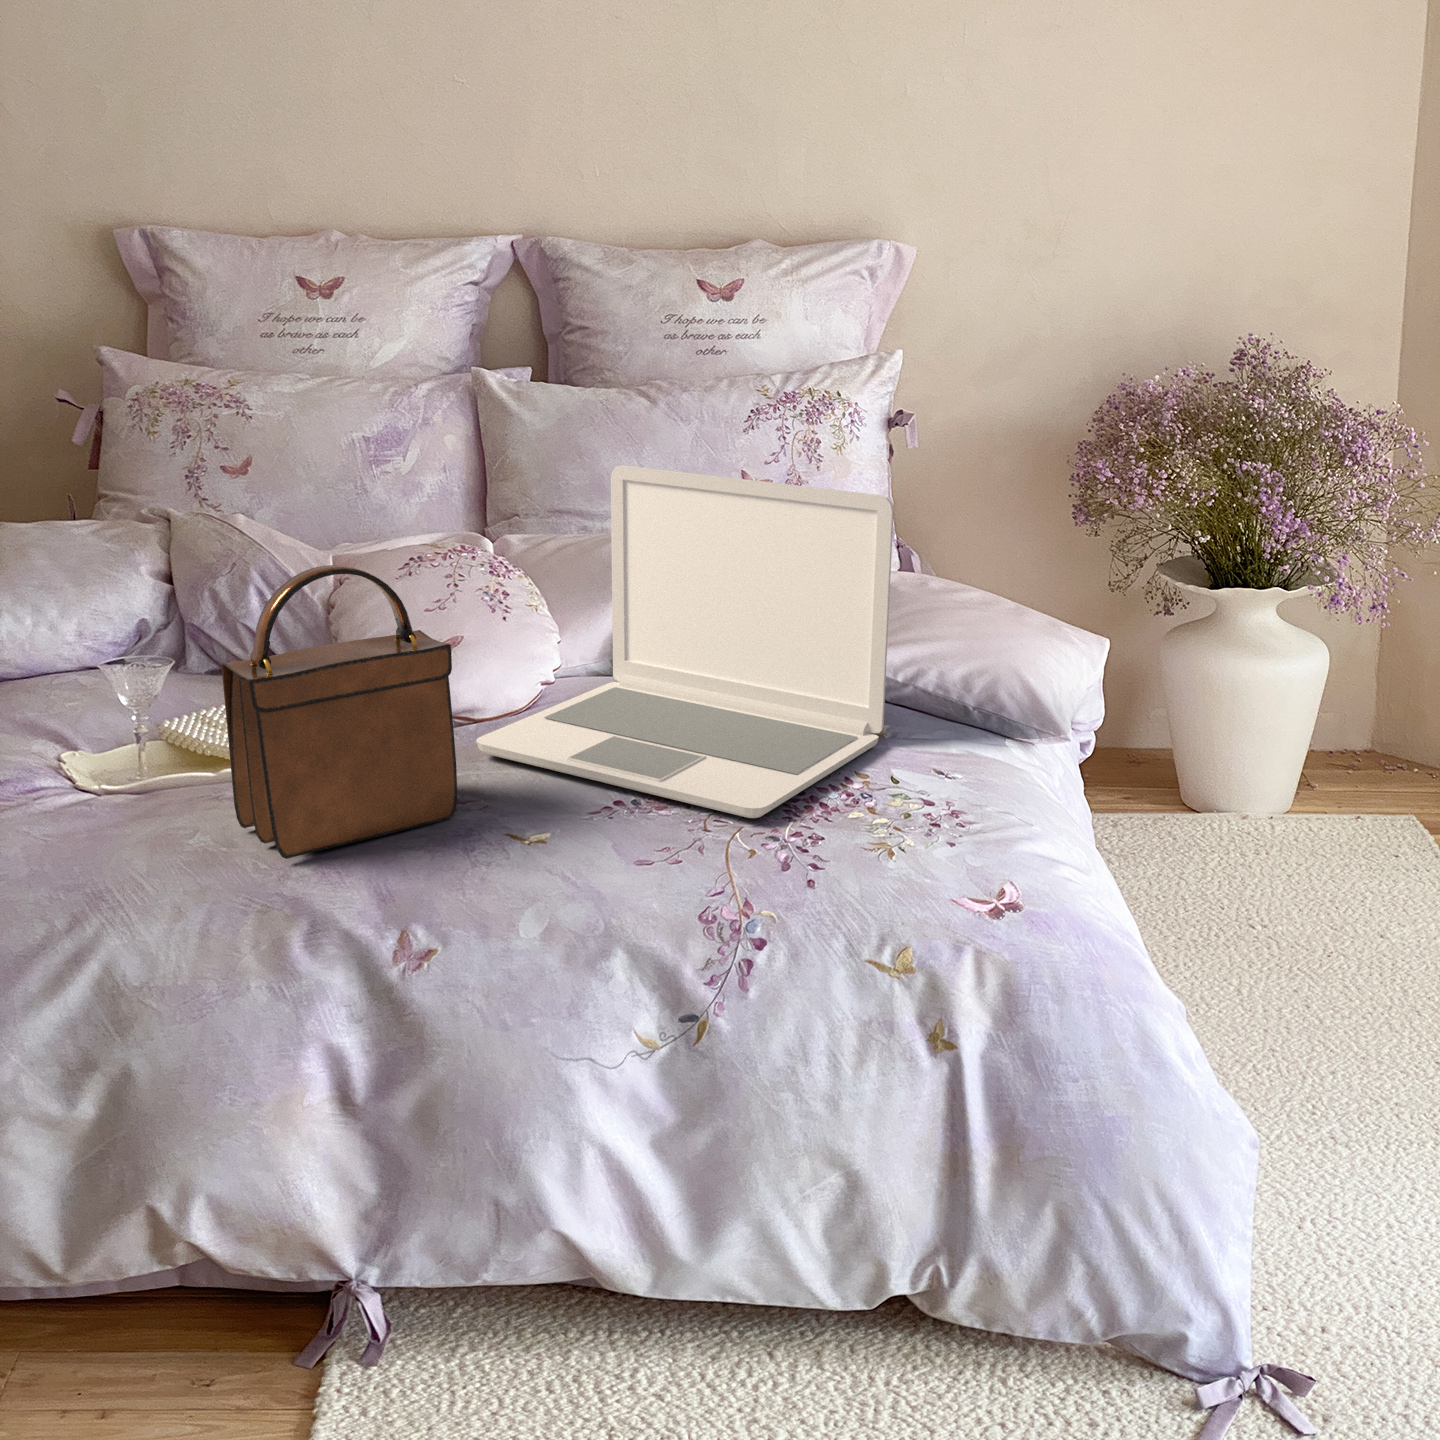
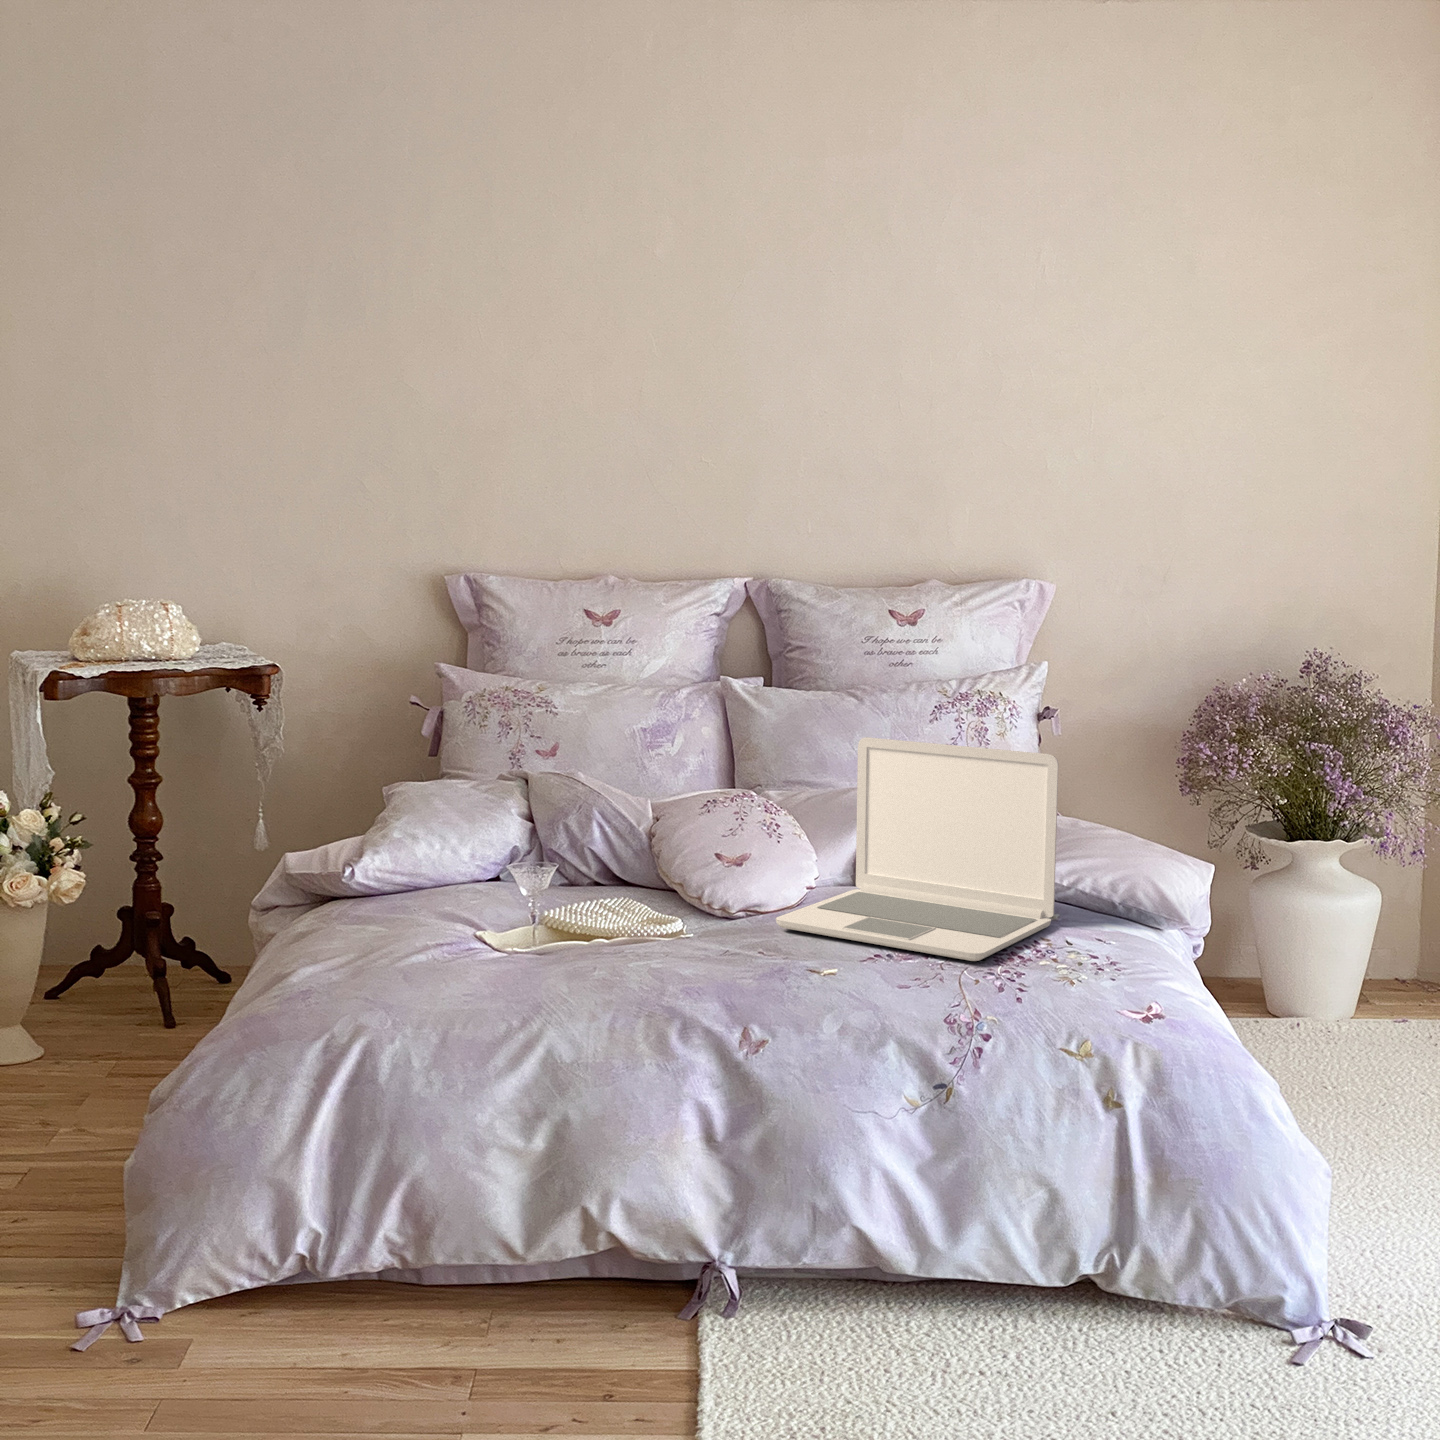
handbag: present [221,565,457,859] -> none [637,793,778,978]

